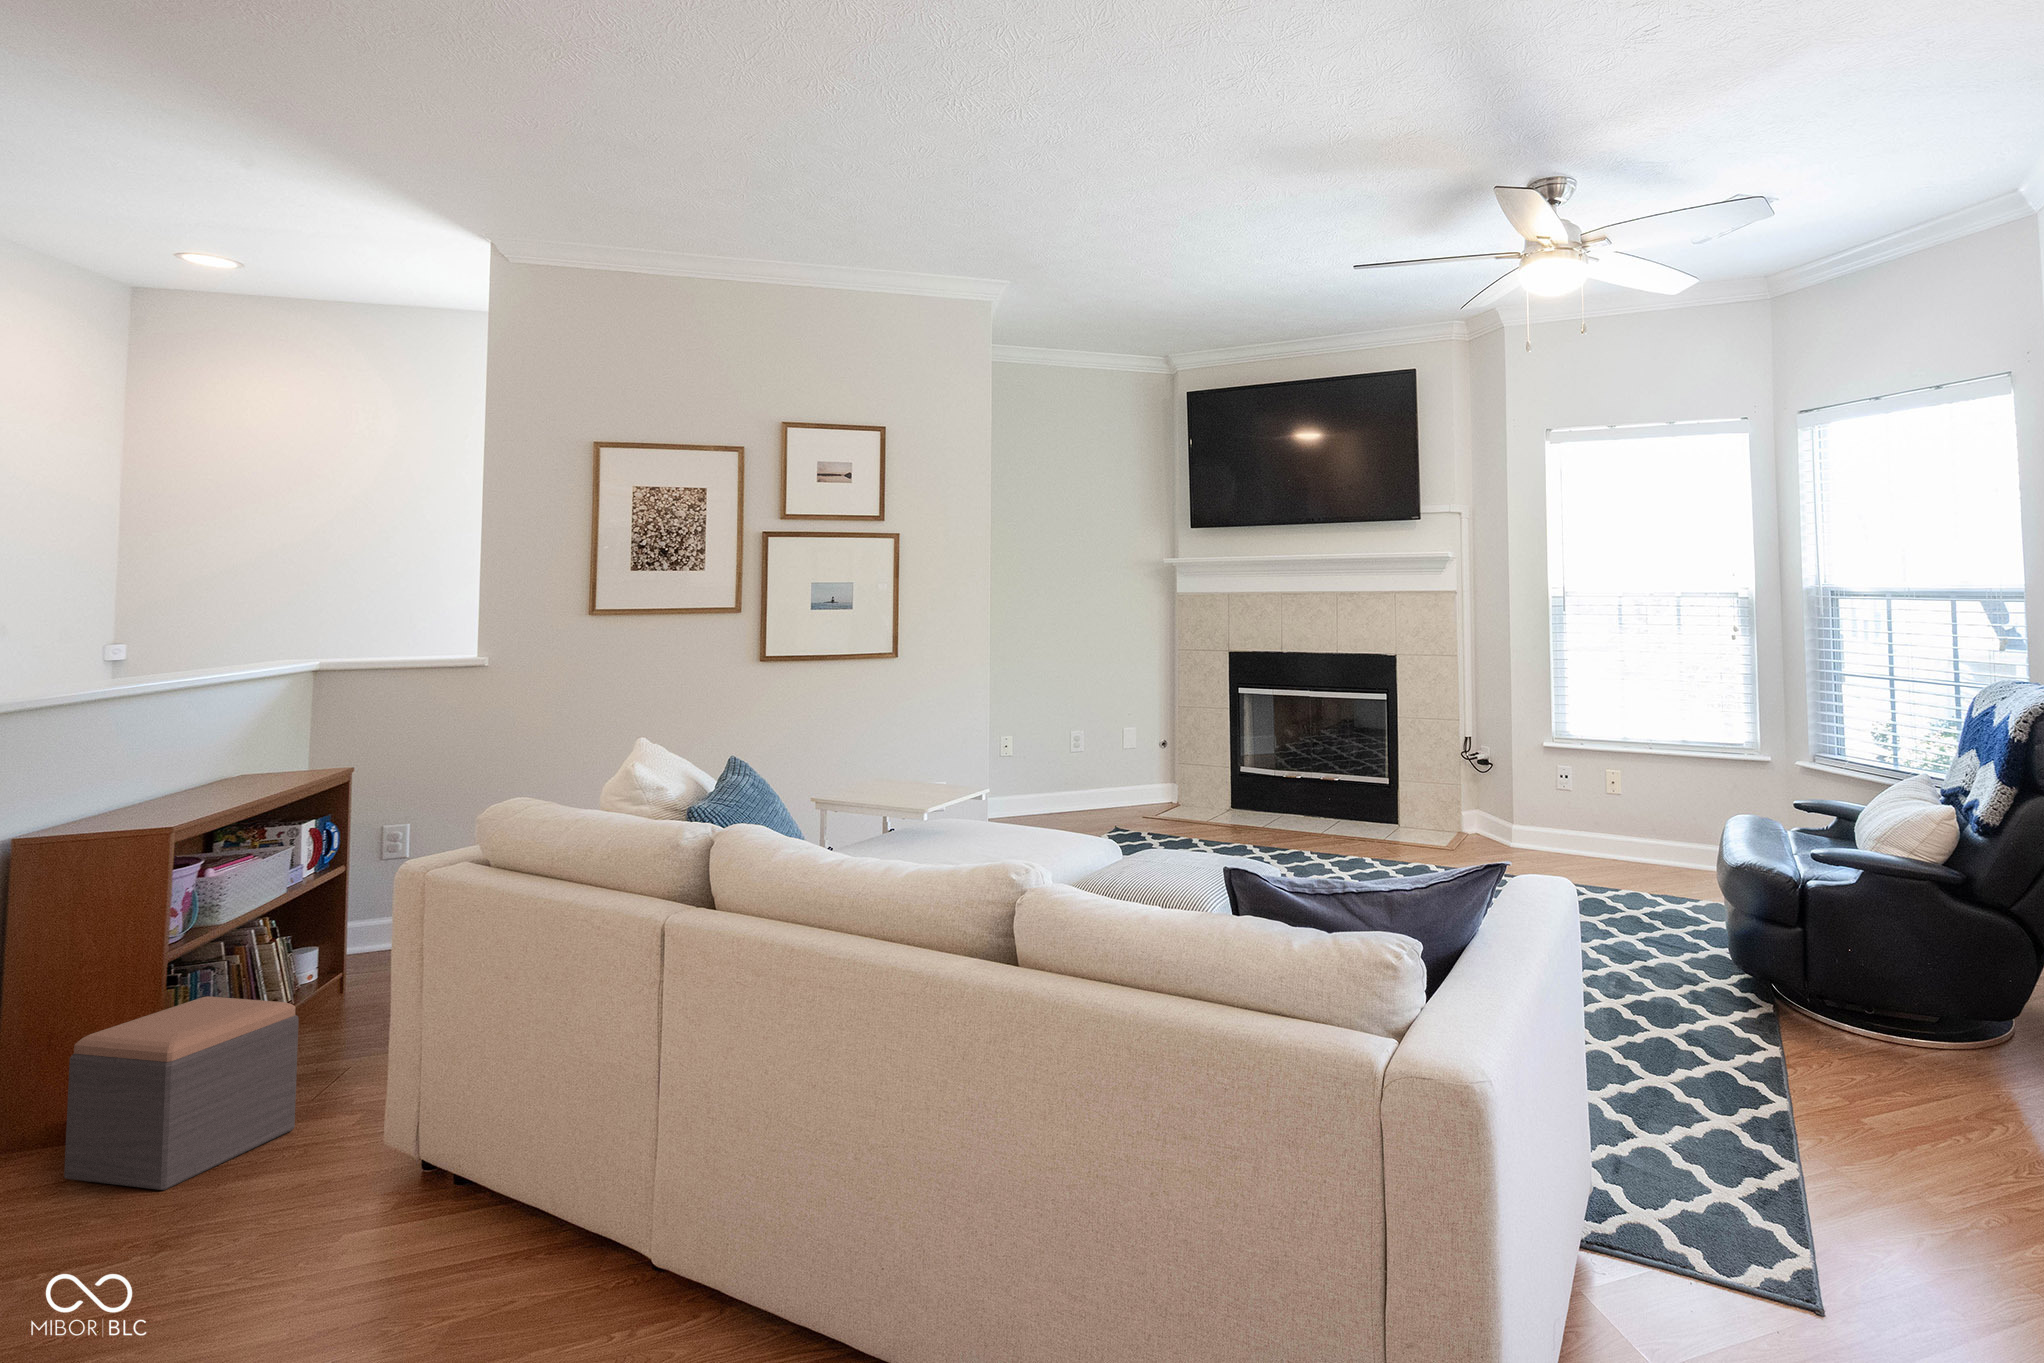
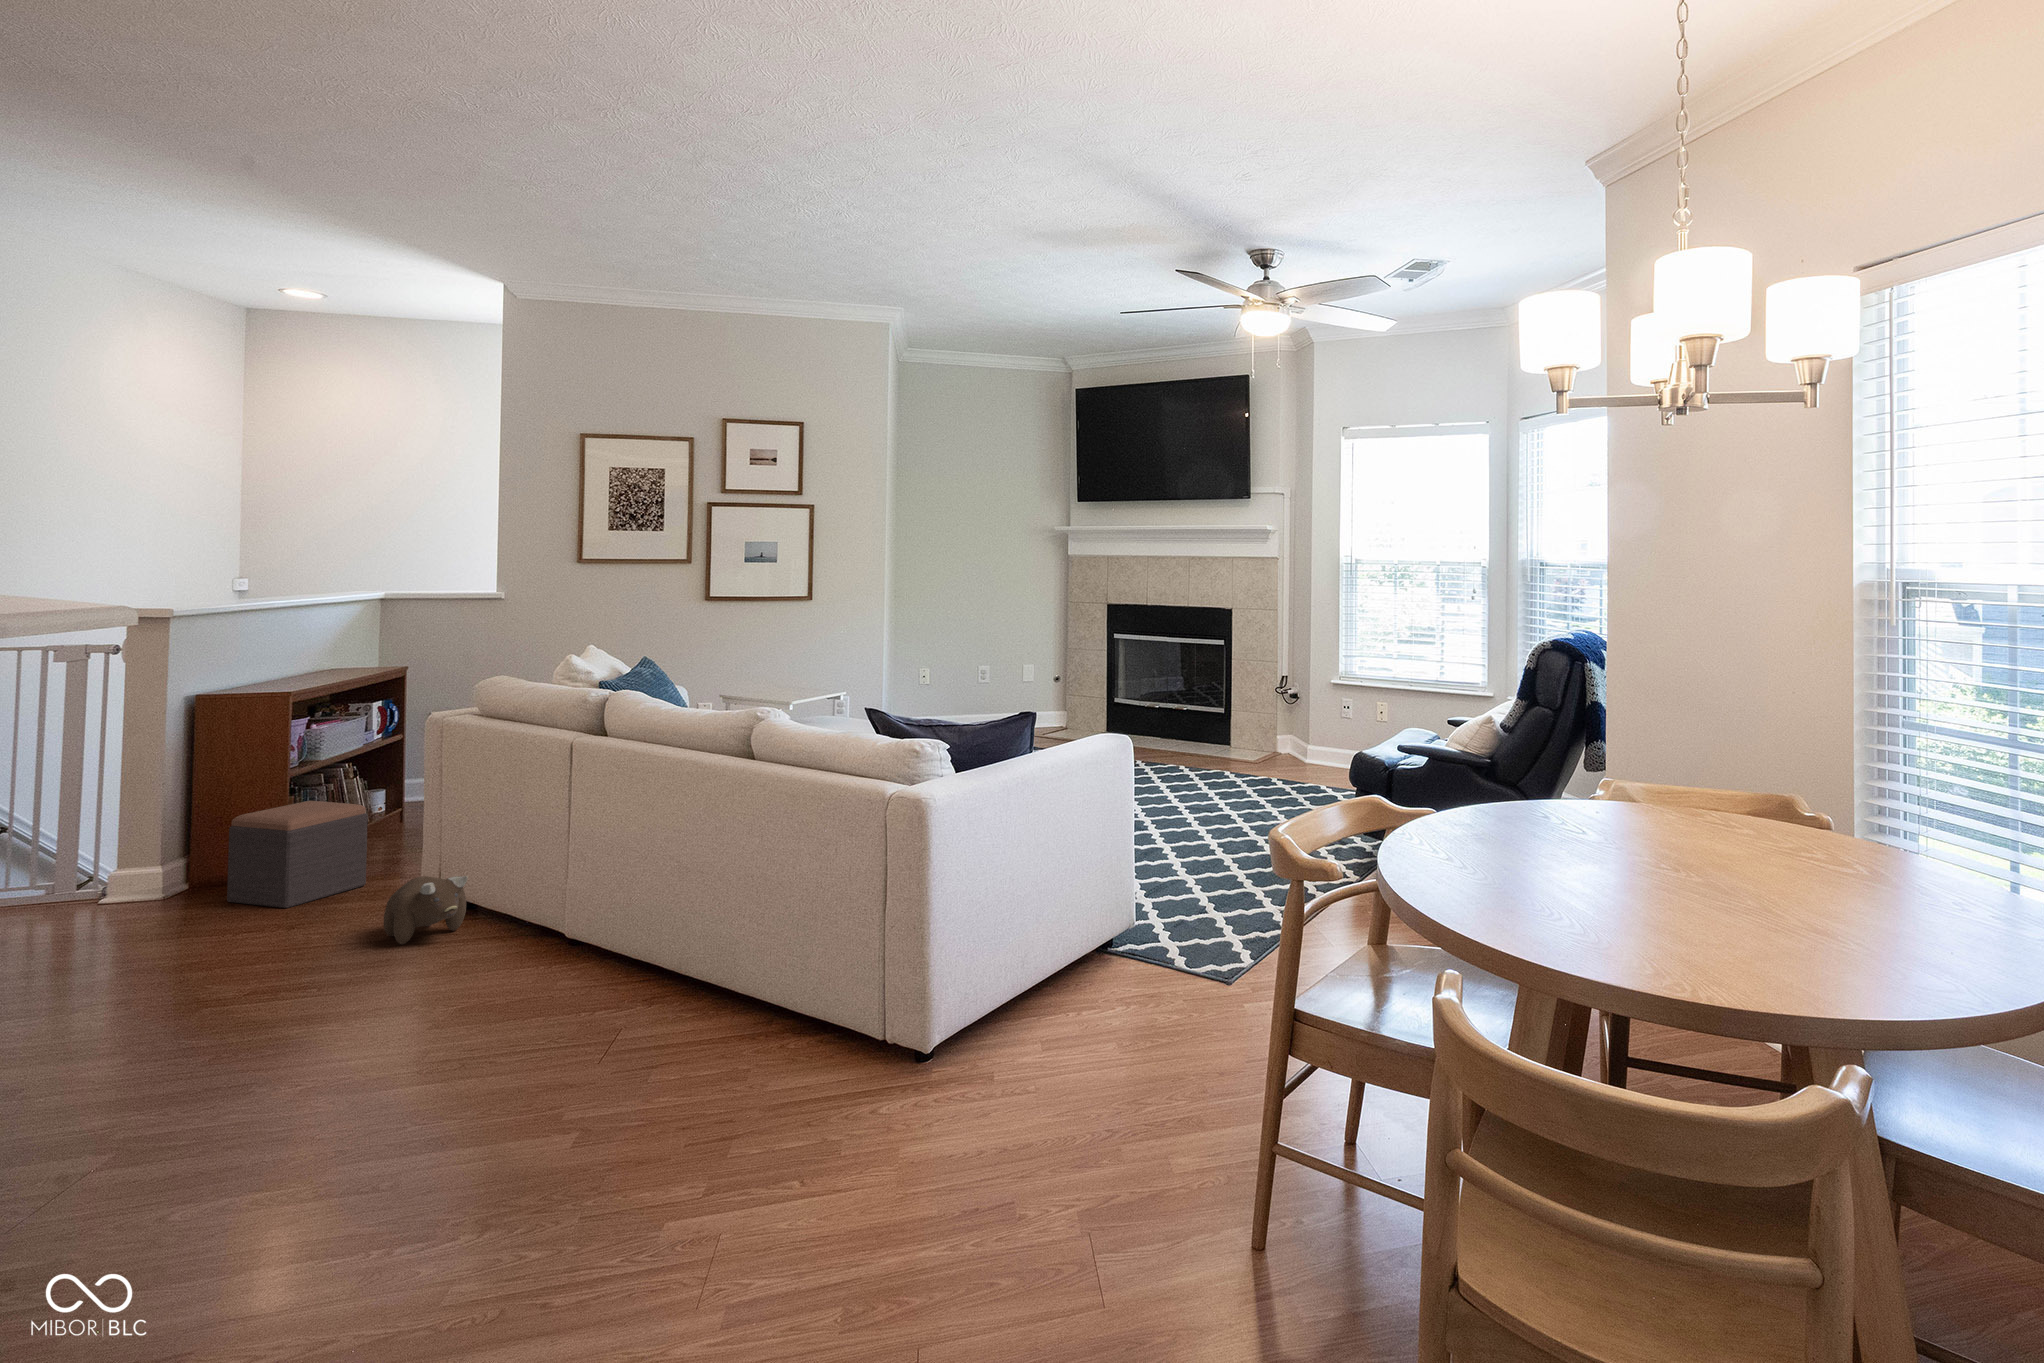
plush toy: none [331,1147,476,1278] -> present [384,876,468,944]

